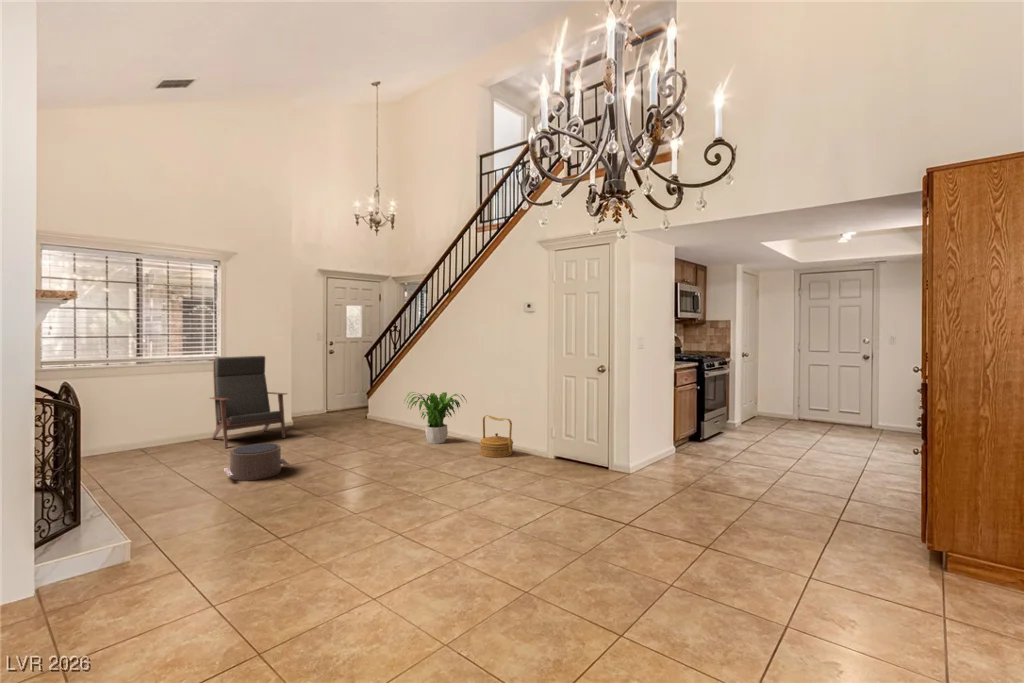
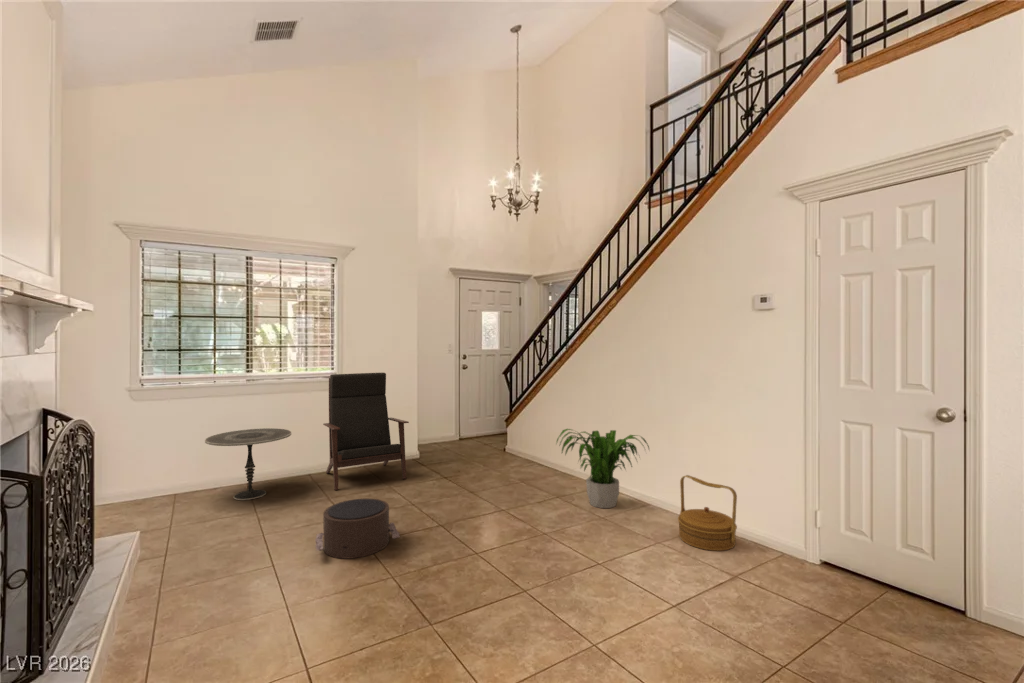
side table: none [105,402,184,459] -> present [205,428,291,500]

